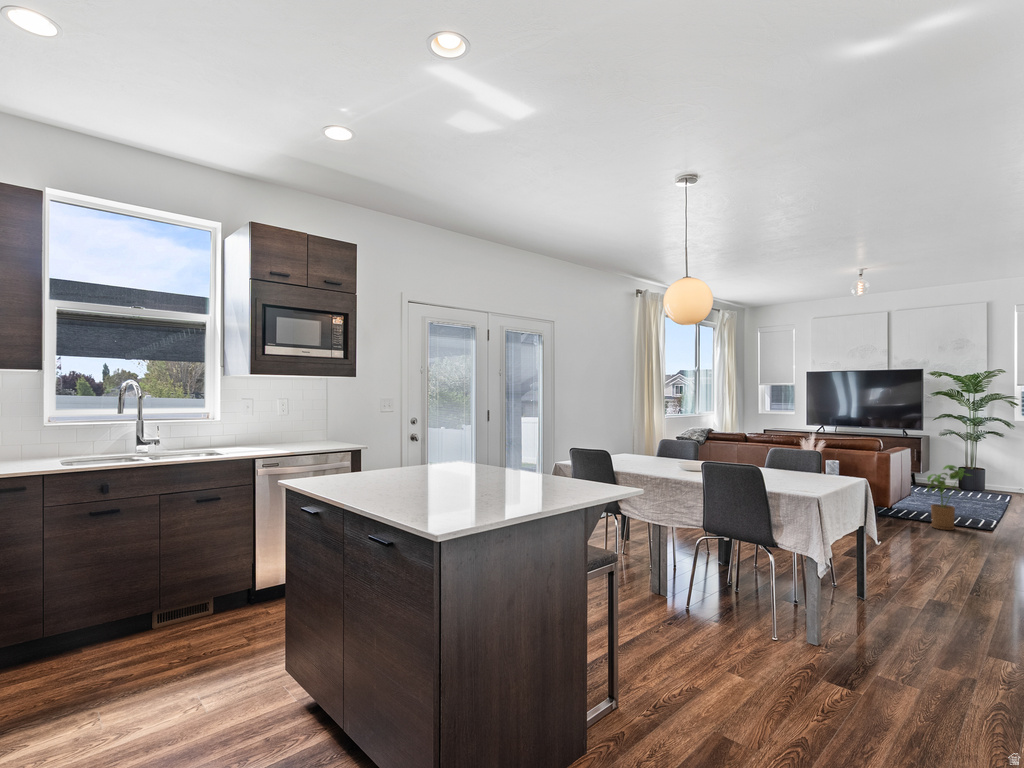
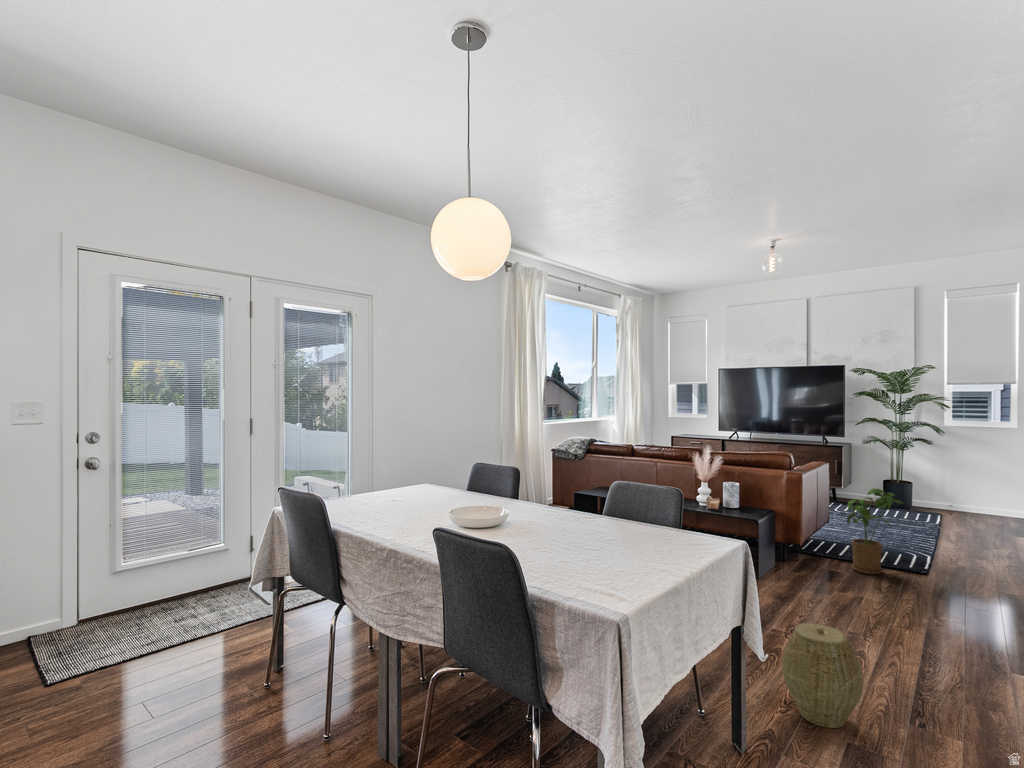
woven basket: none [886,536,940,595] -> present [782,623,864,728]

